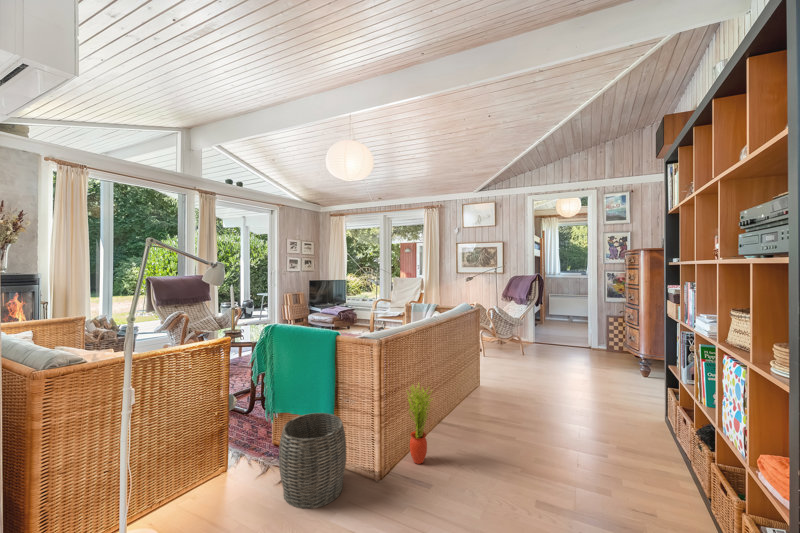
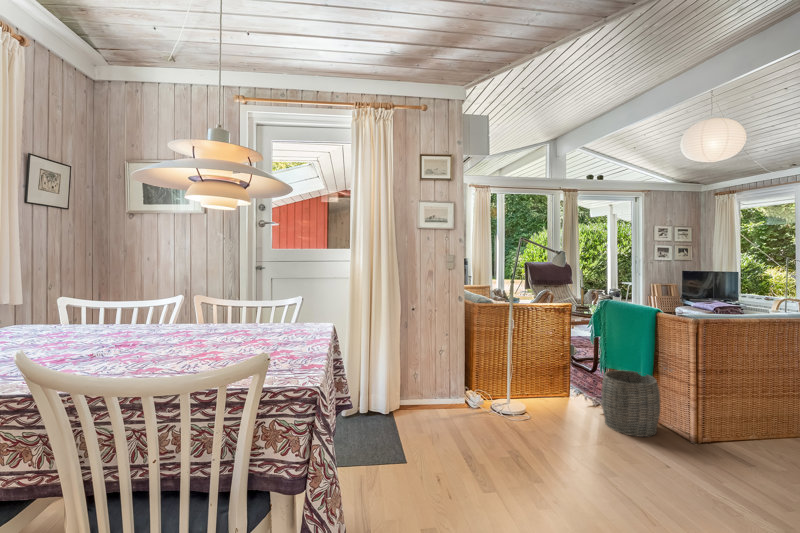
potted plant: present [406,384,433,464] -> none [735,369,775,451]

